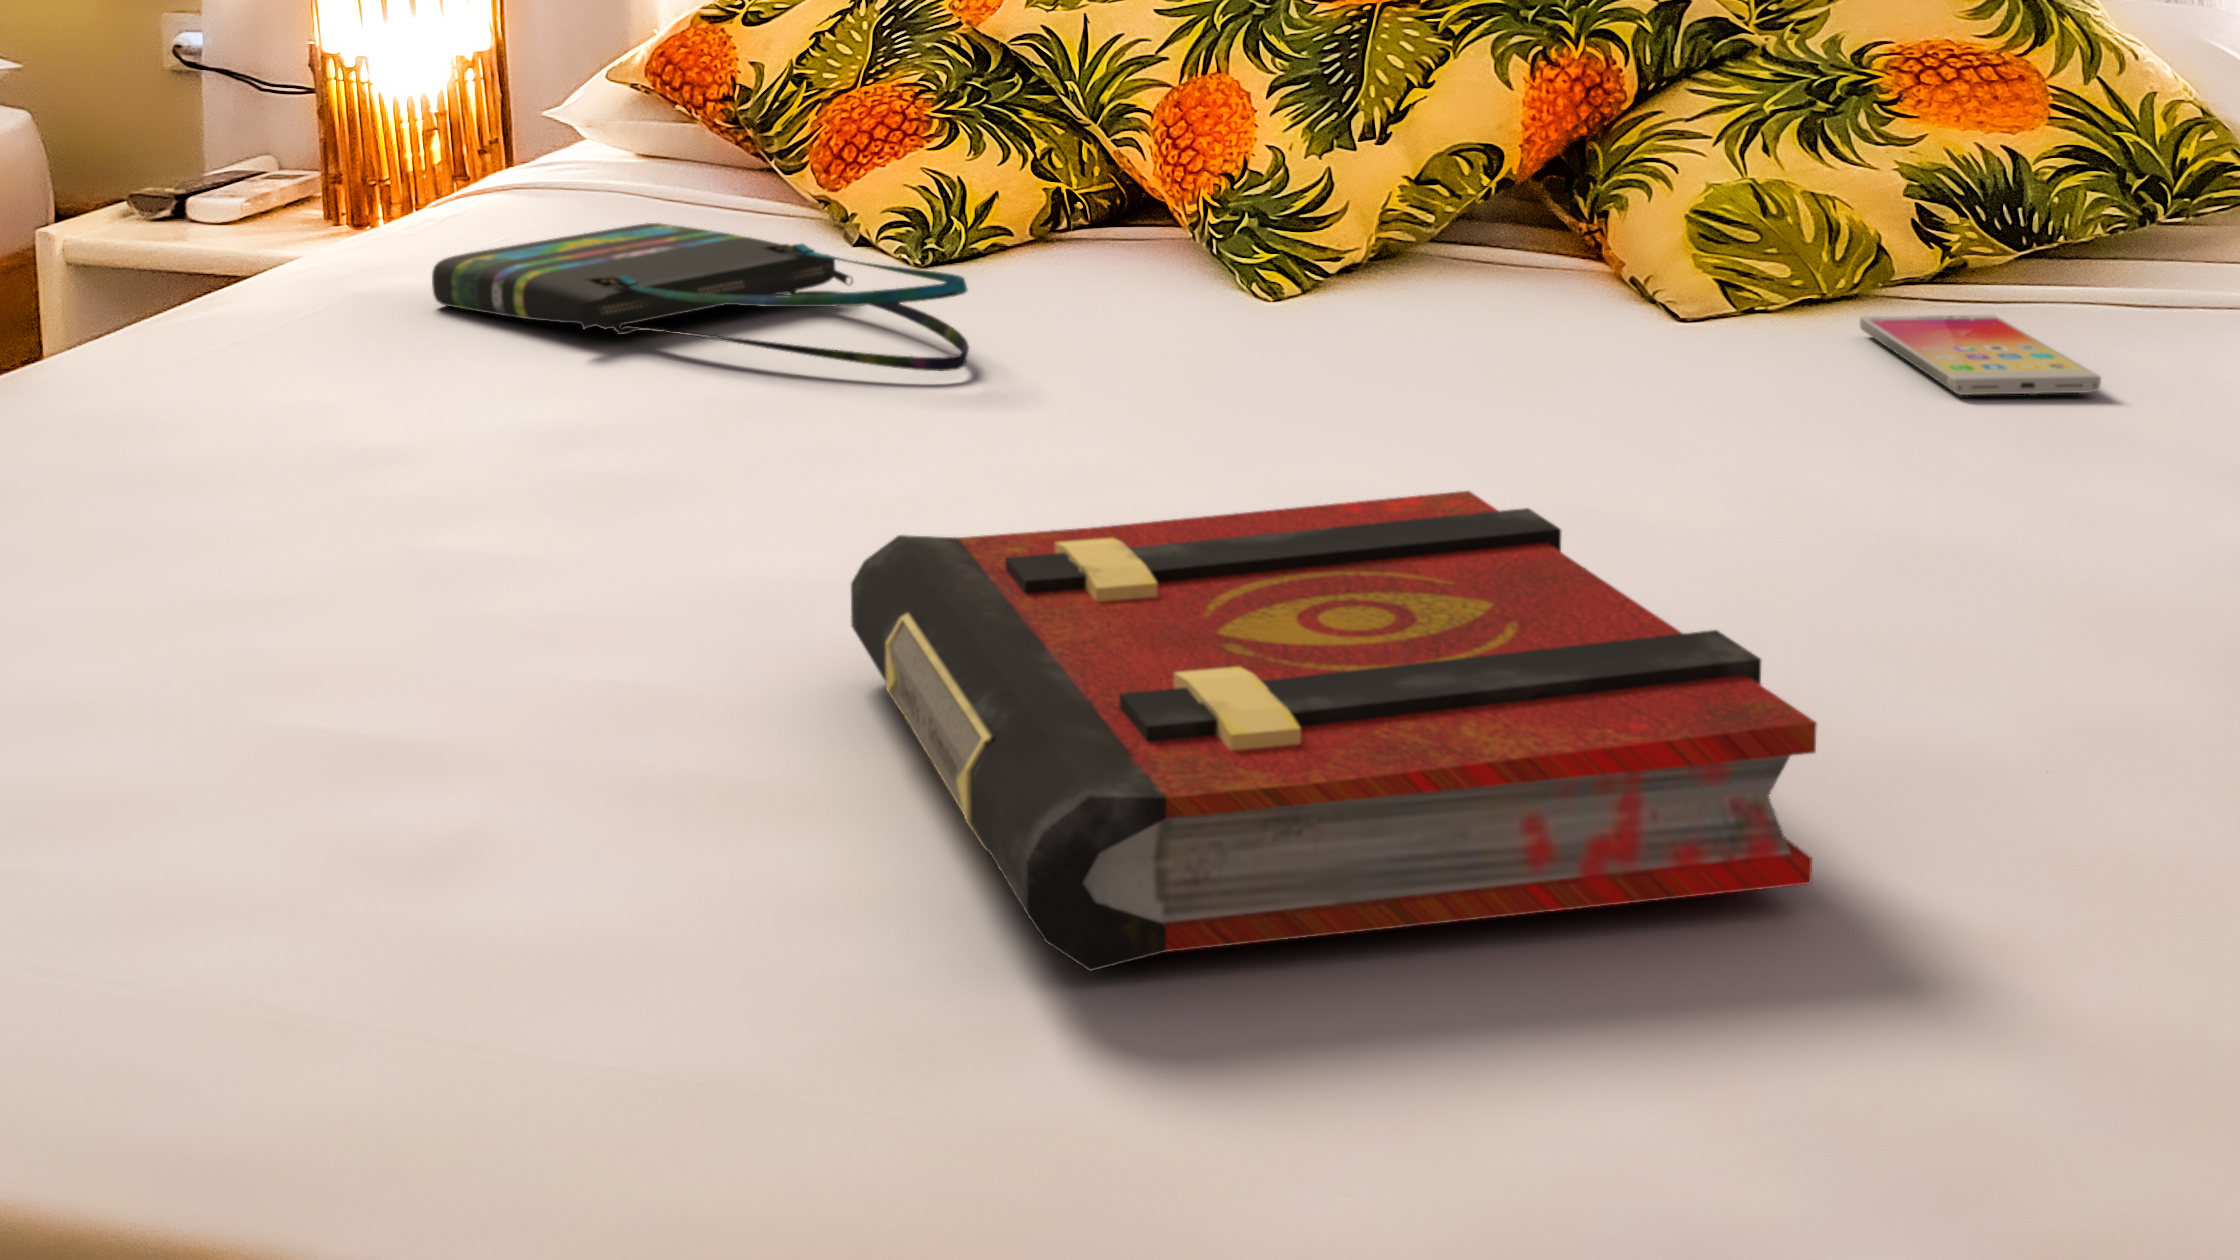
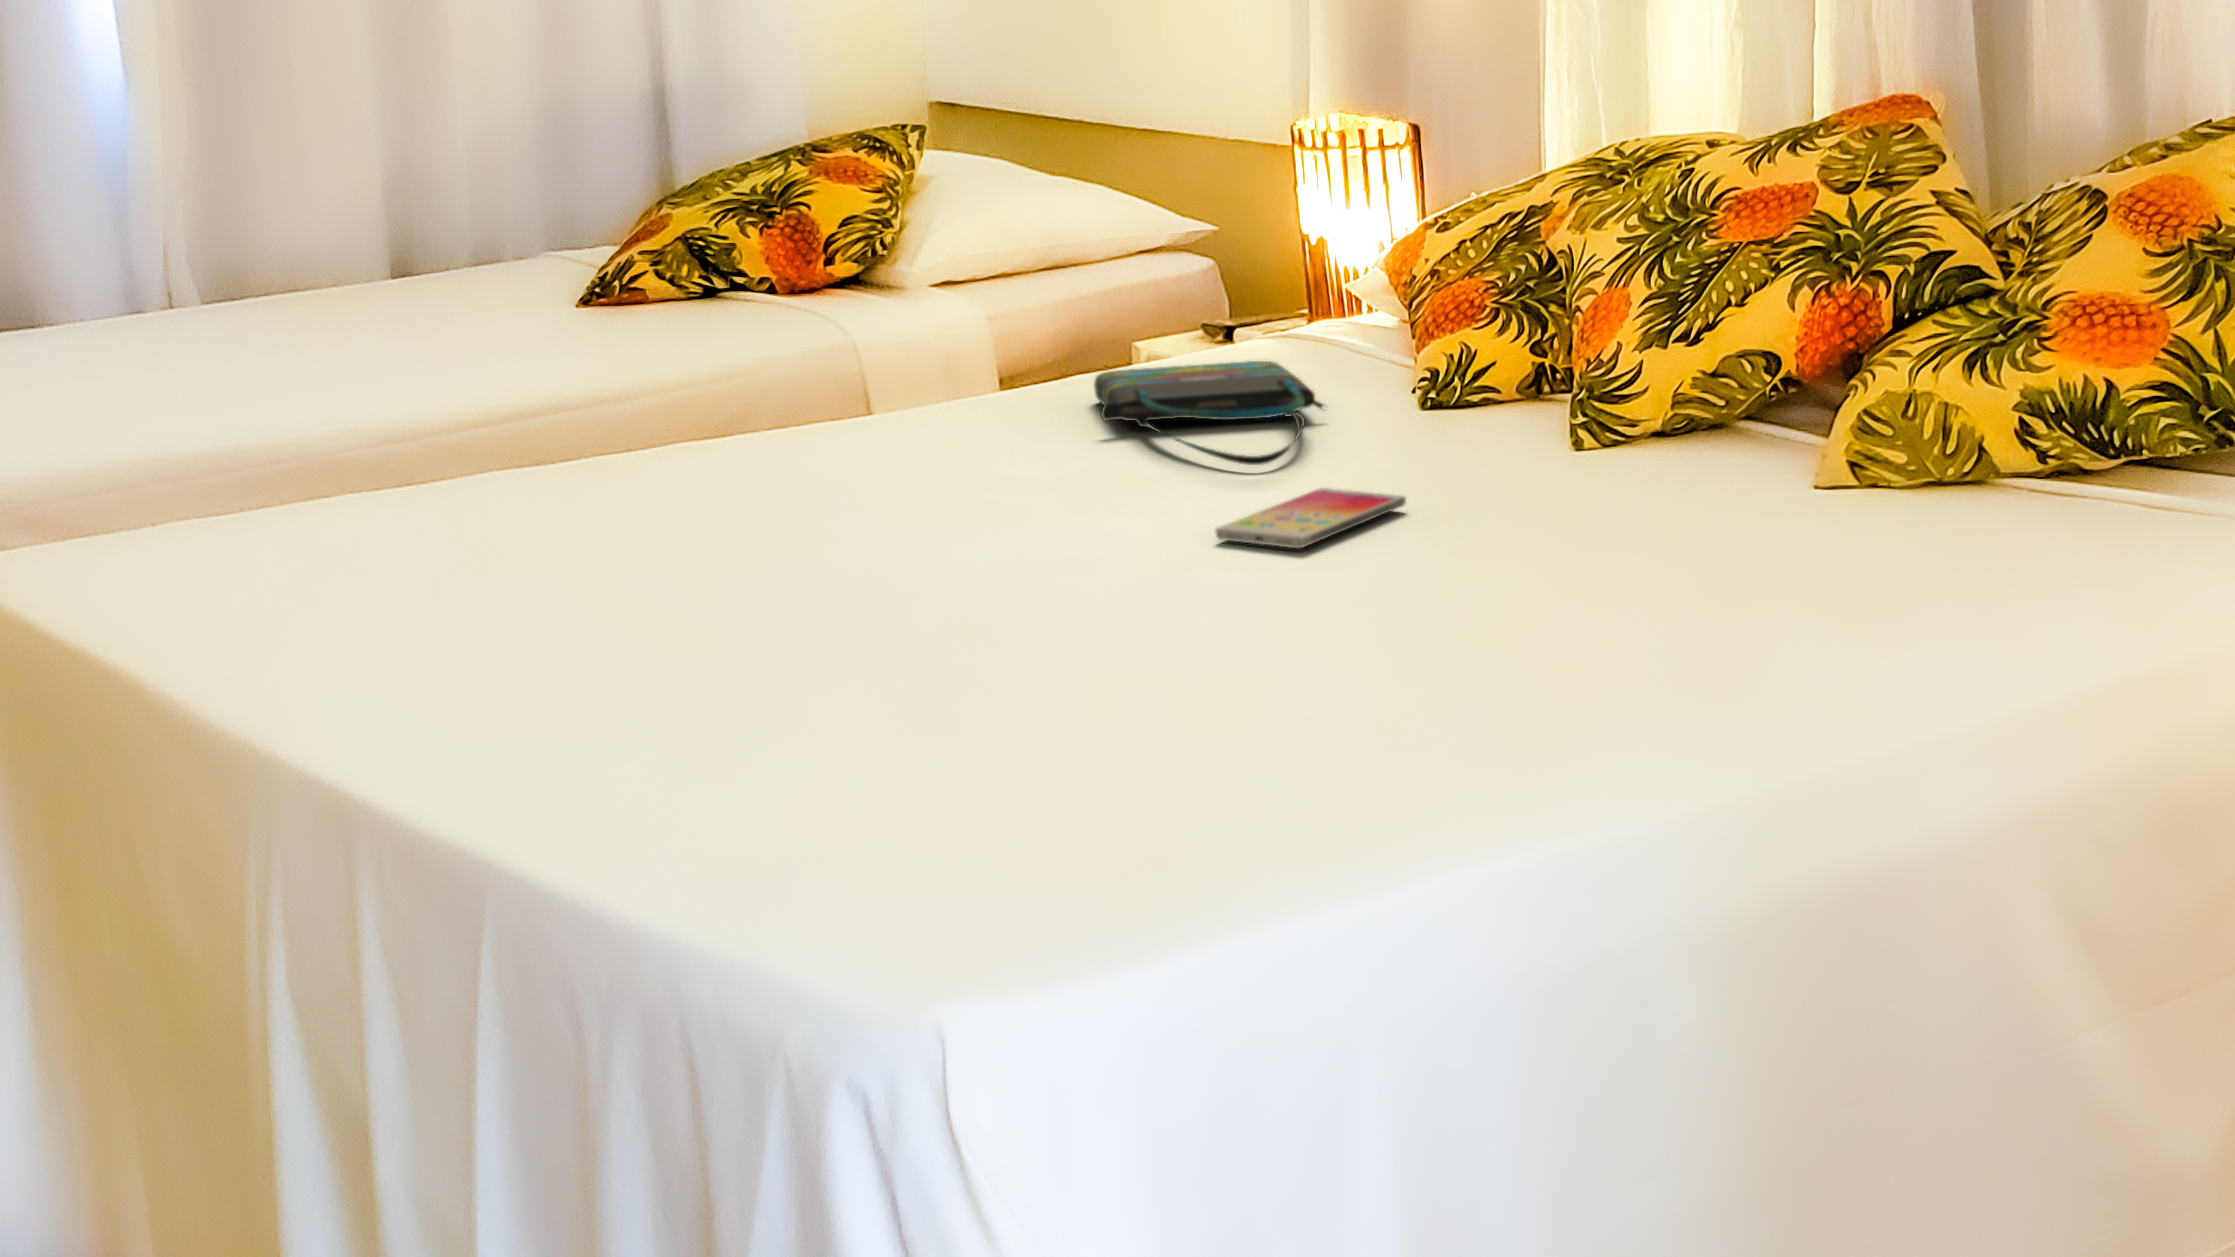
smartphone: present [1860,315,2101,395] -> present [1216,488,1406,548]
book: present [851,491,1817,971] -> none [616,524,1150,718]

